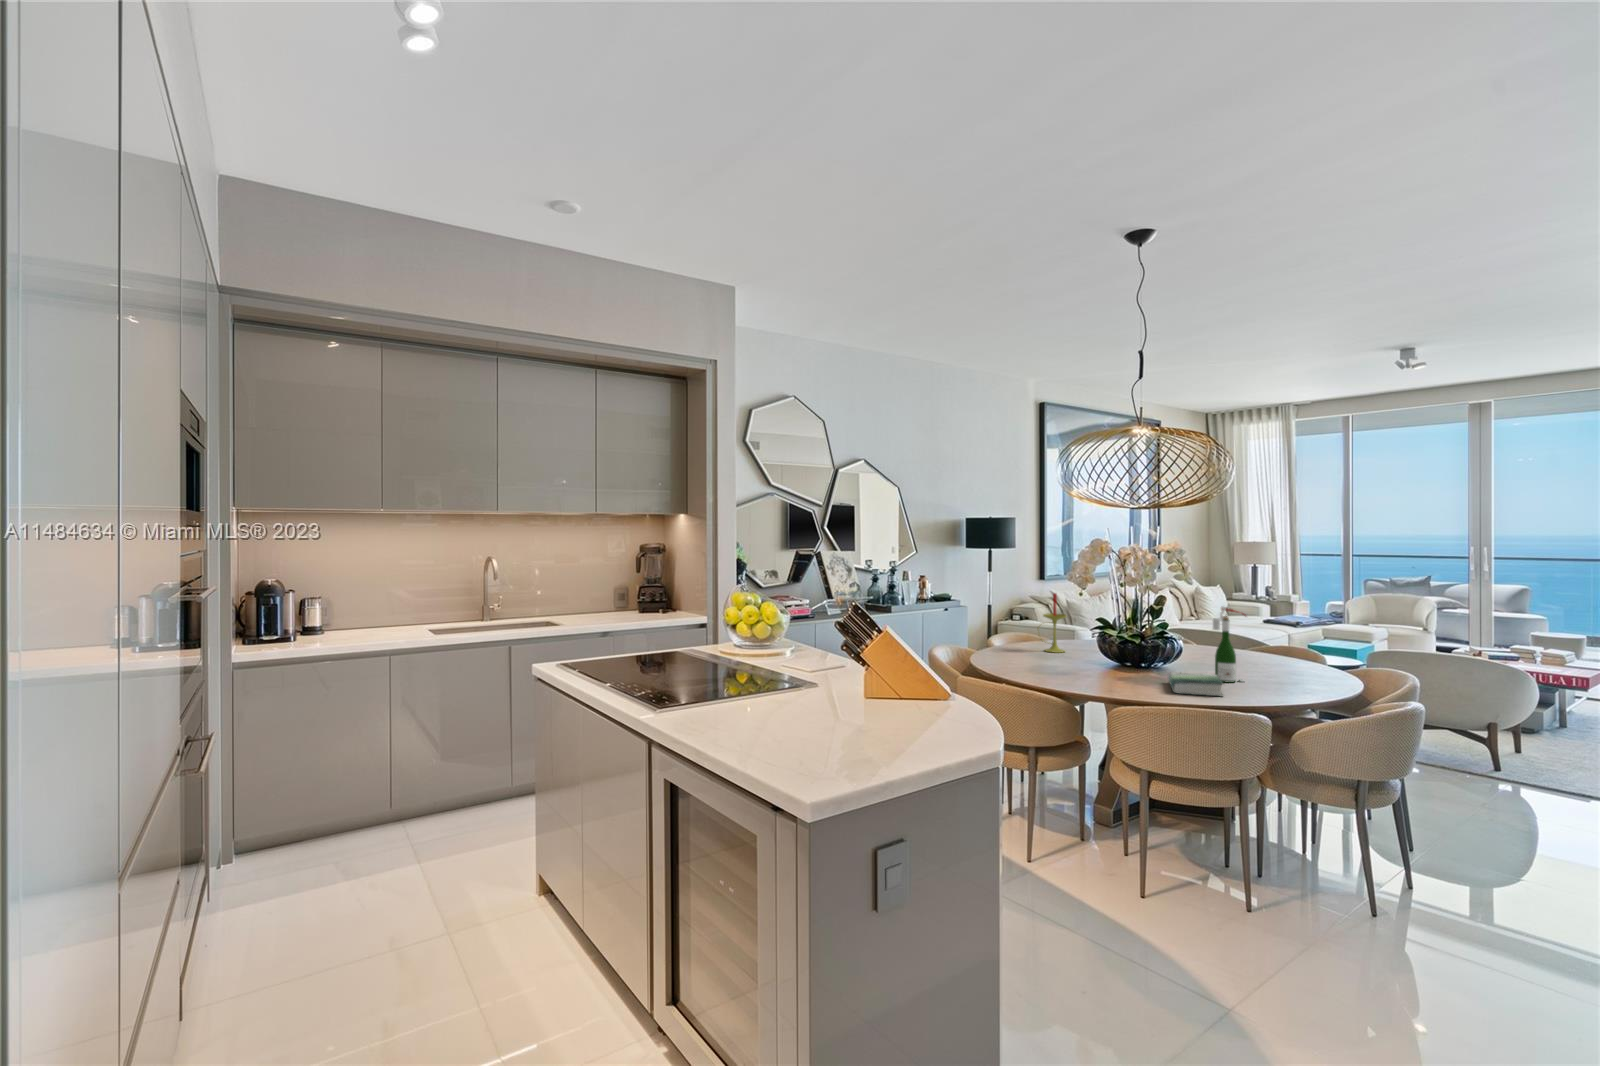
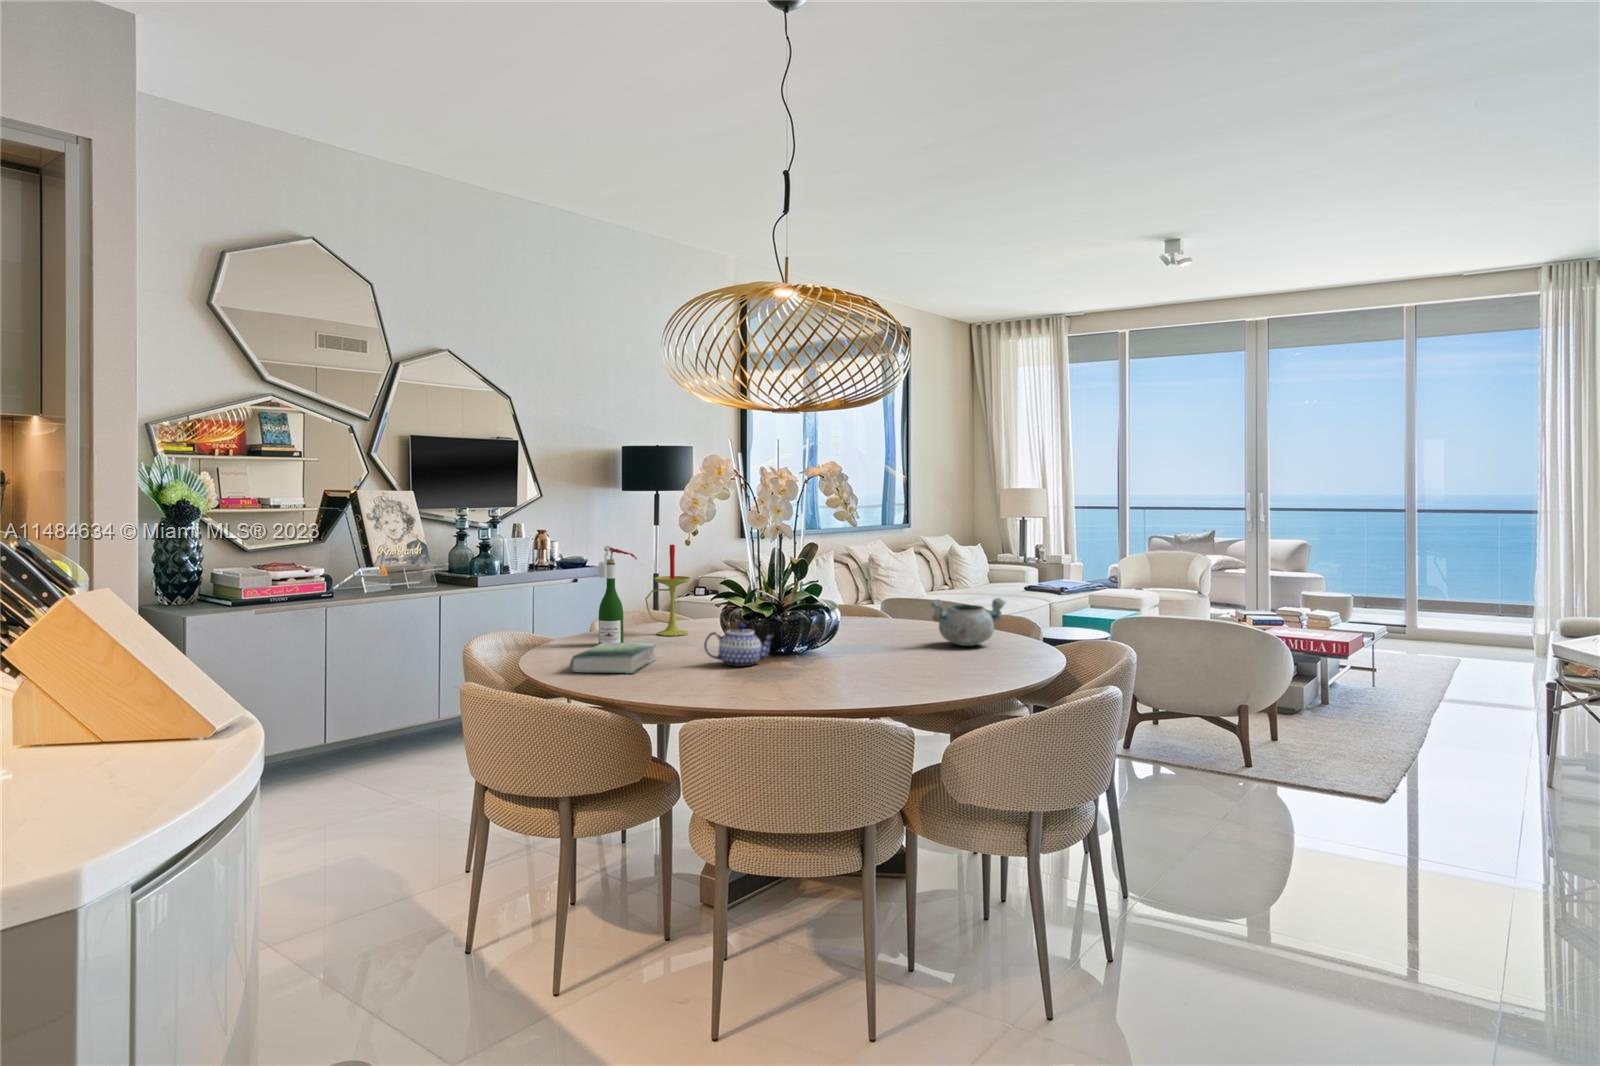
wine bottle: present [1213,607,1246,683] -> present [599,546,637,645]
bowl: none [1250,636,1308,669] -> present [930,598,1006,646]
teapot: none [1103,647,1149,676] -> present [704,622,772,667]
book: present [1168,672,1223,697] -> present [570,642,656,674]

